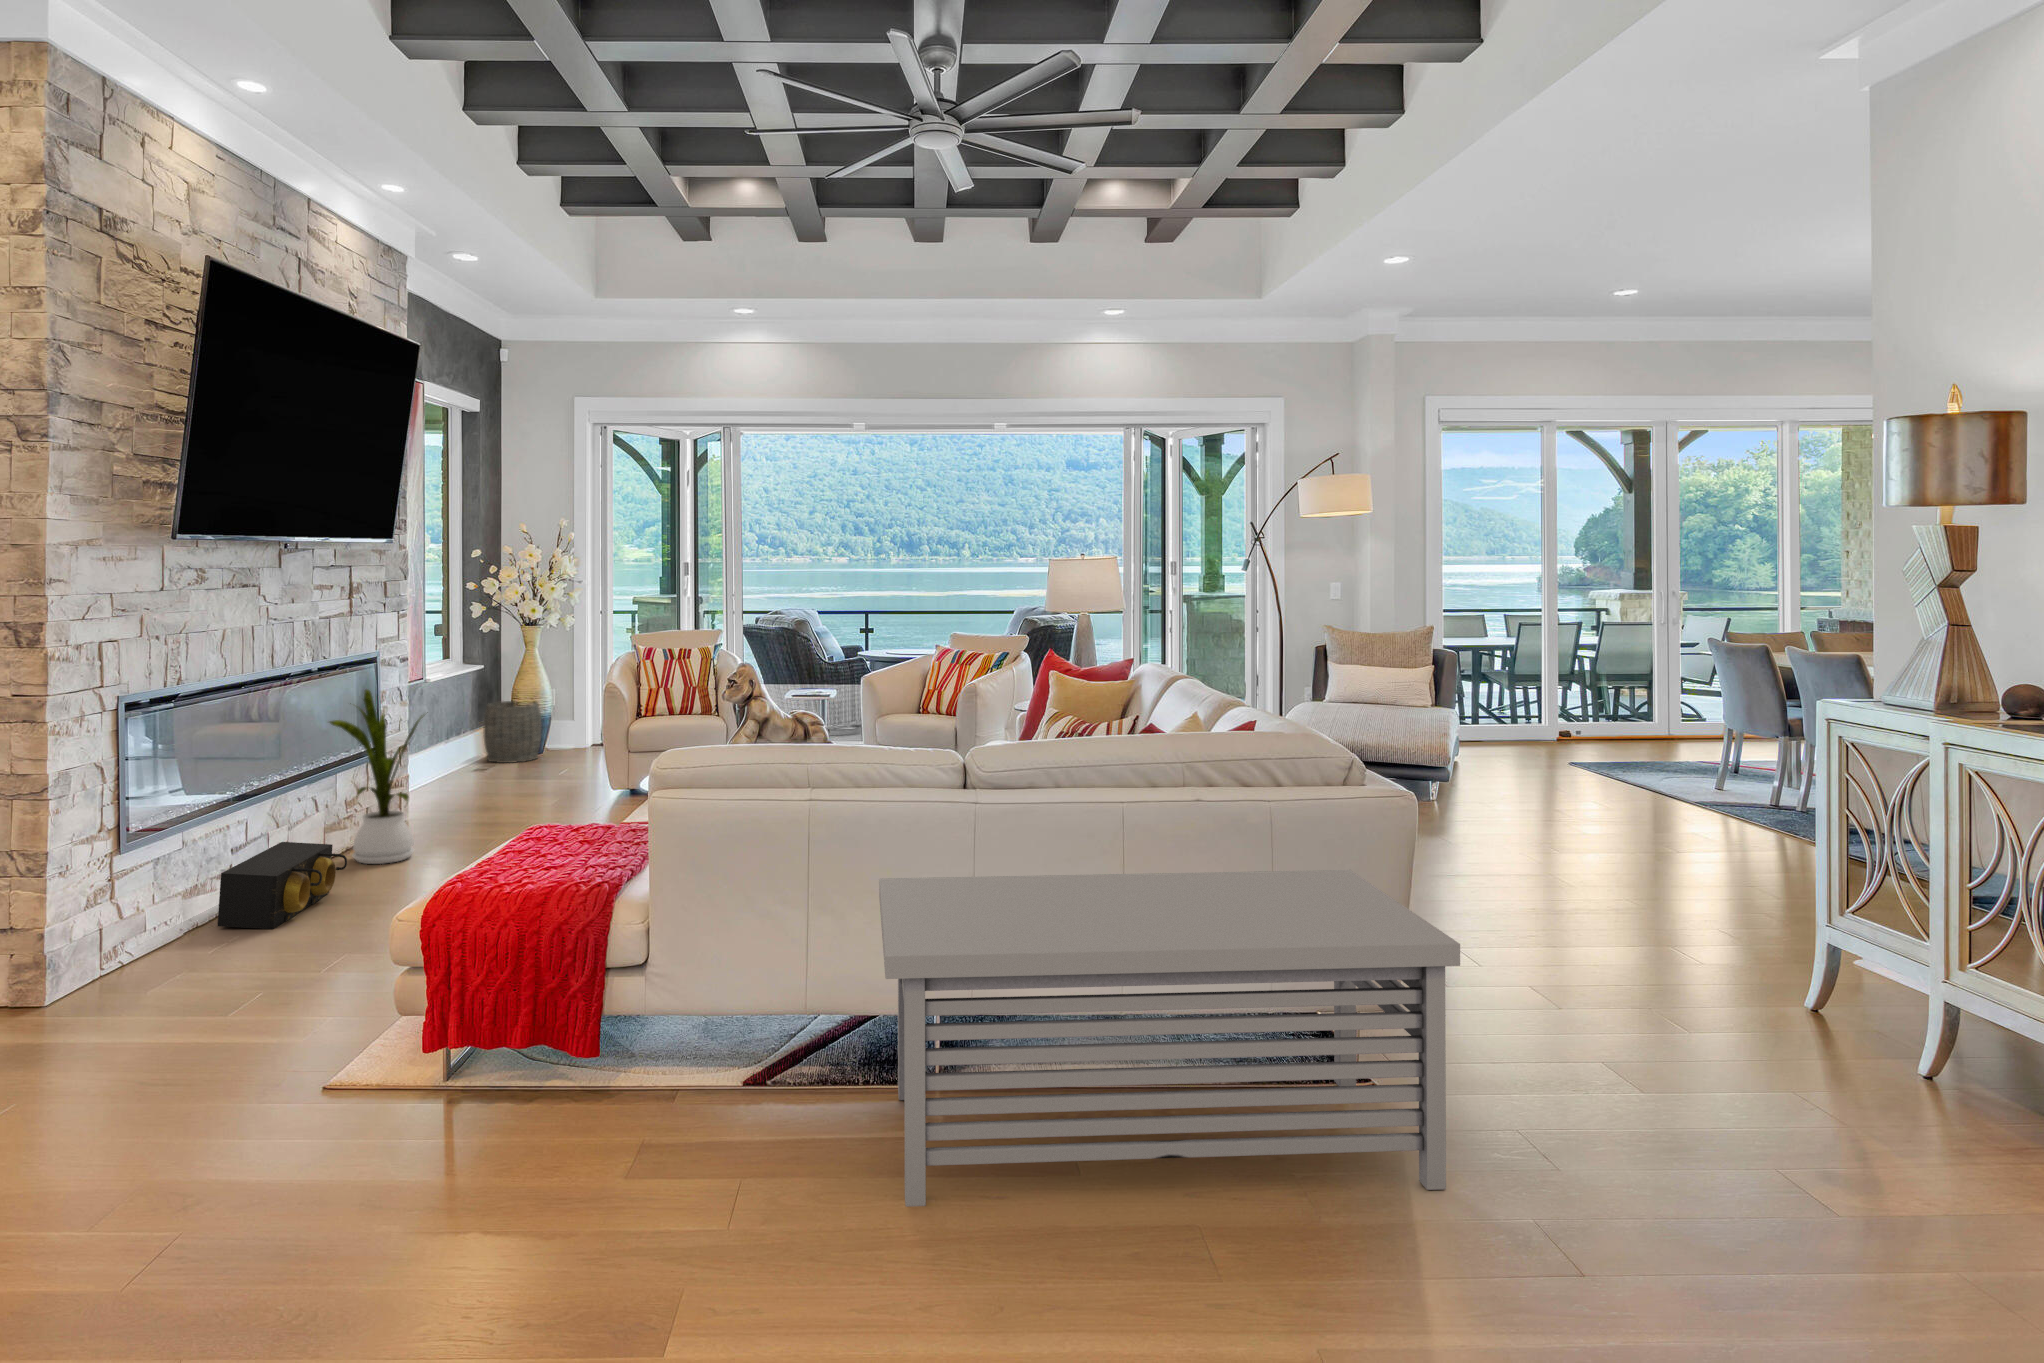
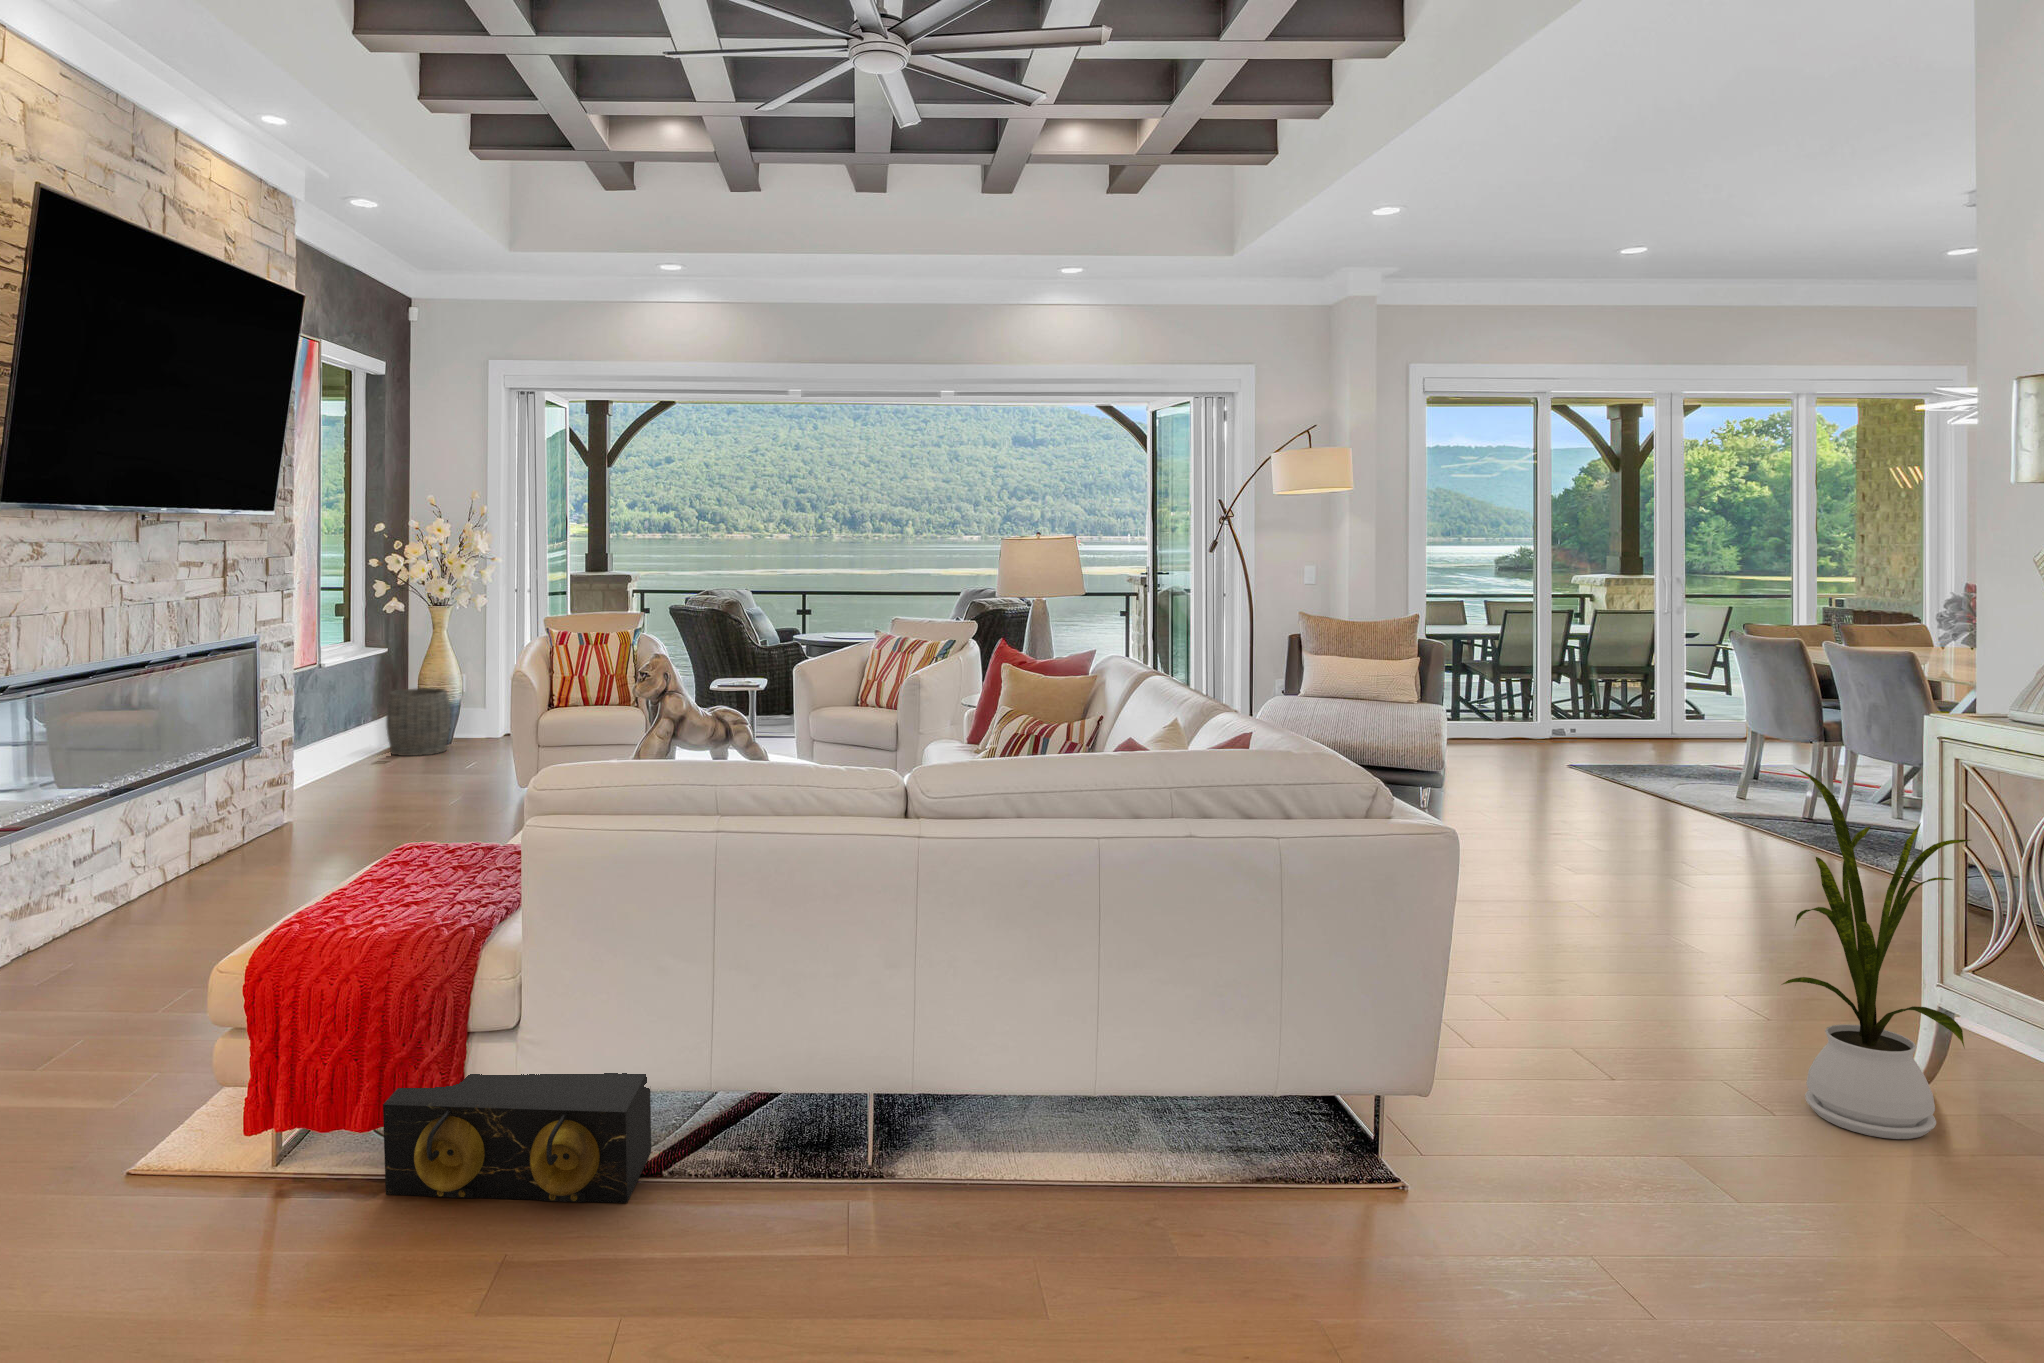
house plant: present [330,689,423,864] -> present [1783,768,1970,1139]
speaker: present [218,842,347,929] -> present [383,1073,651,1203]
storage bench: present [879,870,1460,1207] -> none [804,902,1493,1318]

